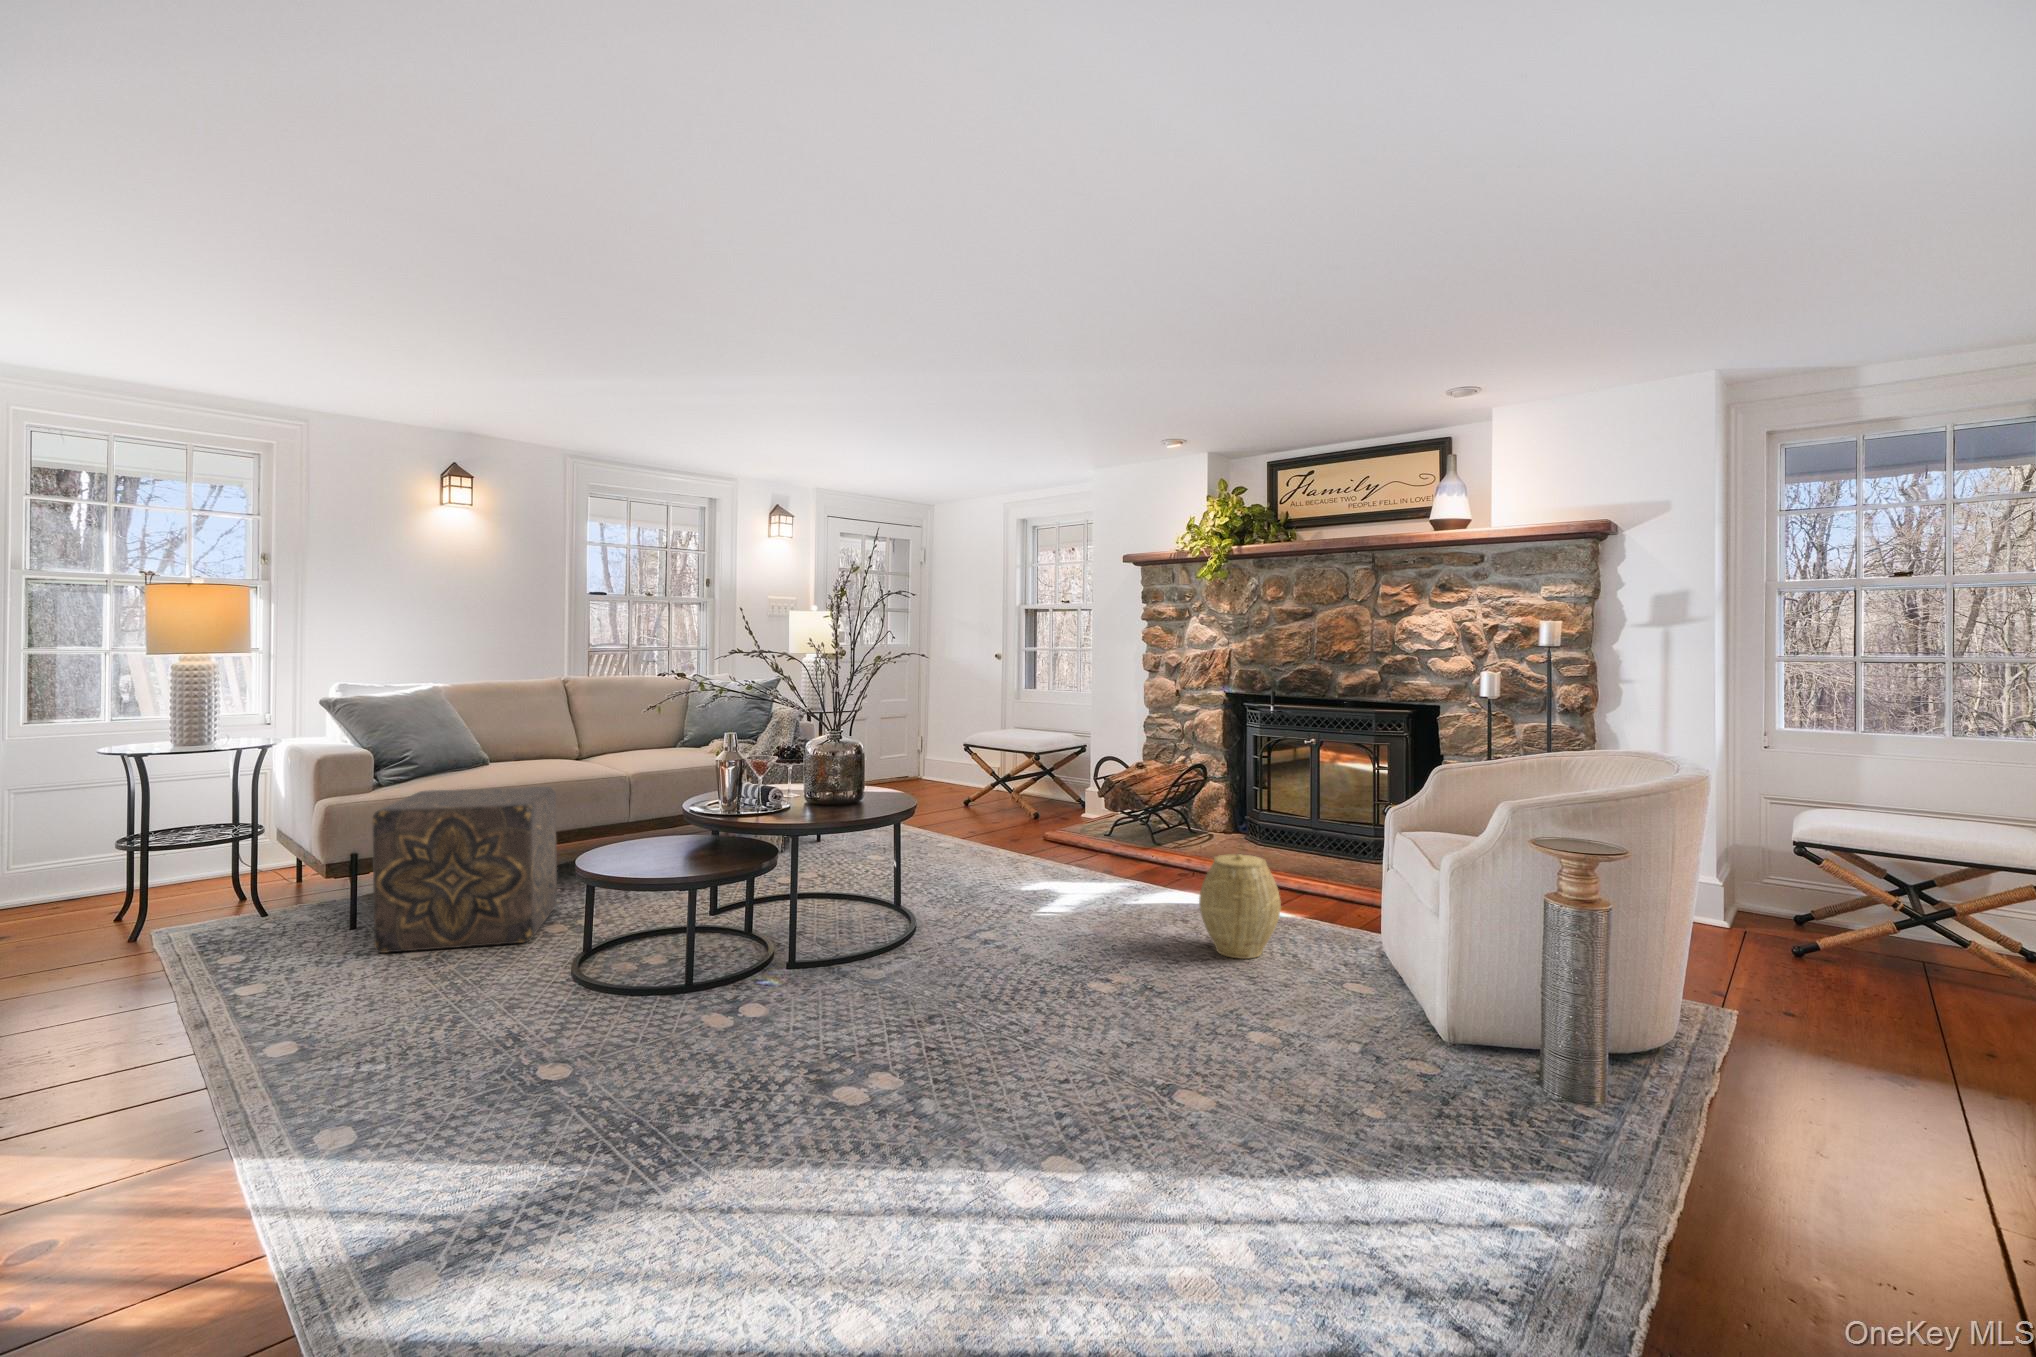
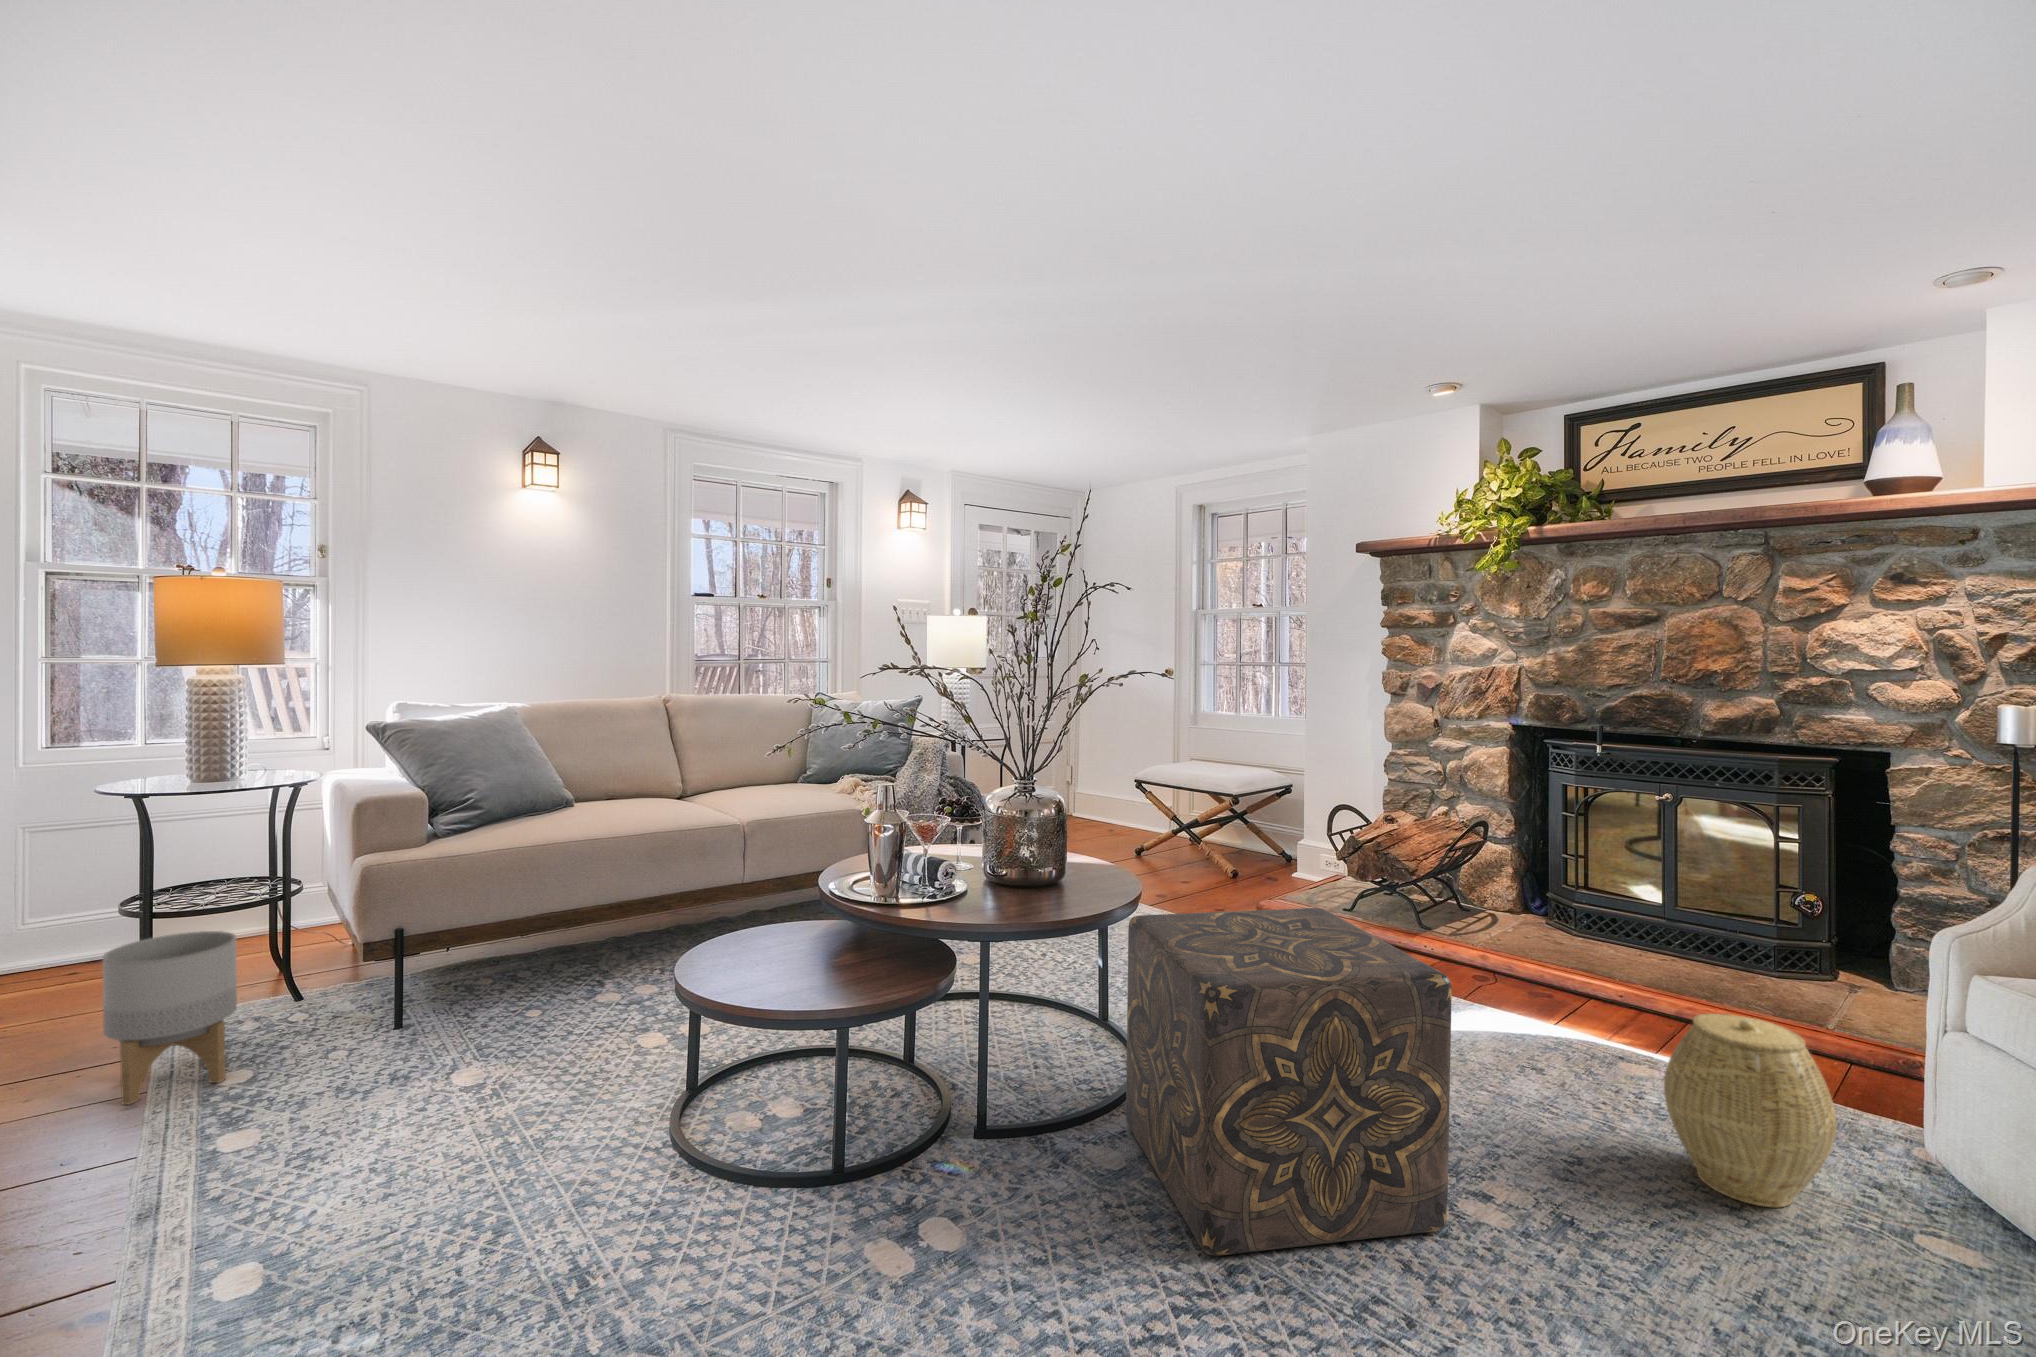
ottoman: present [372,787,557,953] -> present [1126,908,1452,1256]
planter: none [167,840,258,952] -> present [103,931,237,1105]

